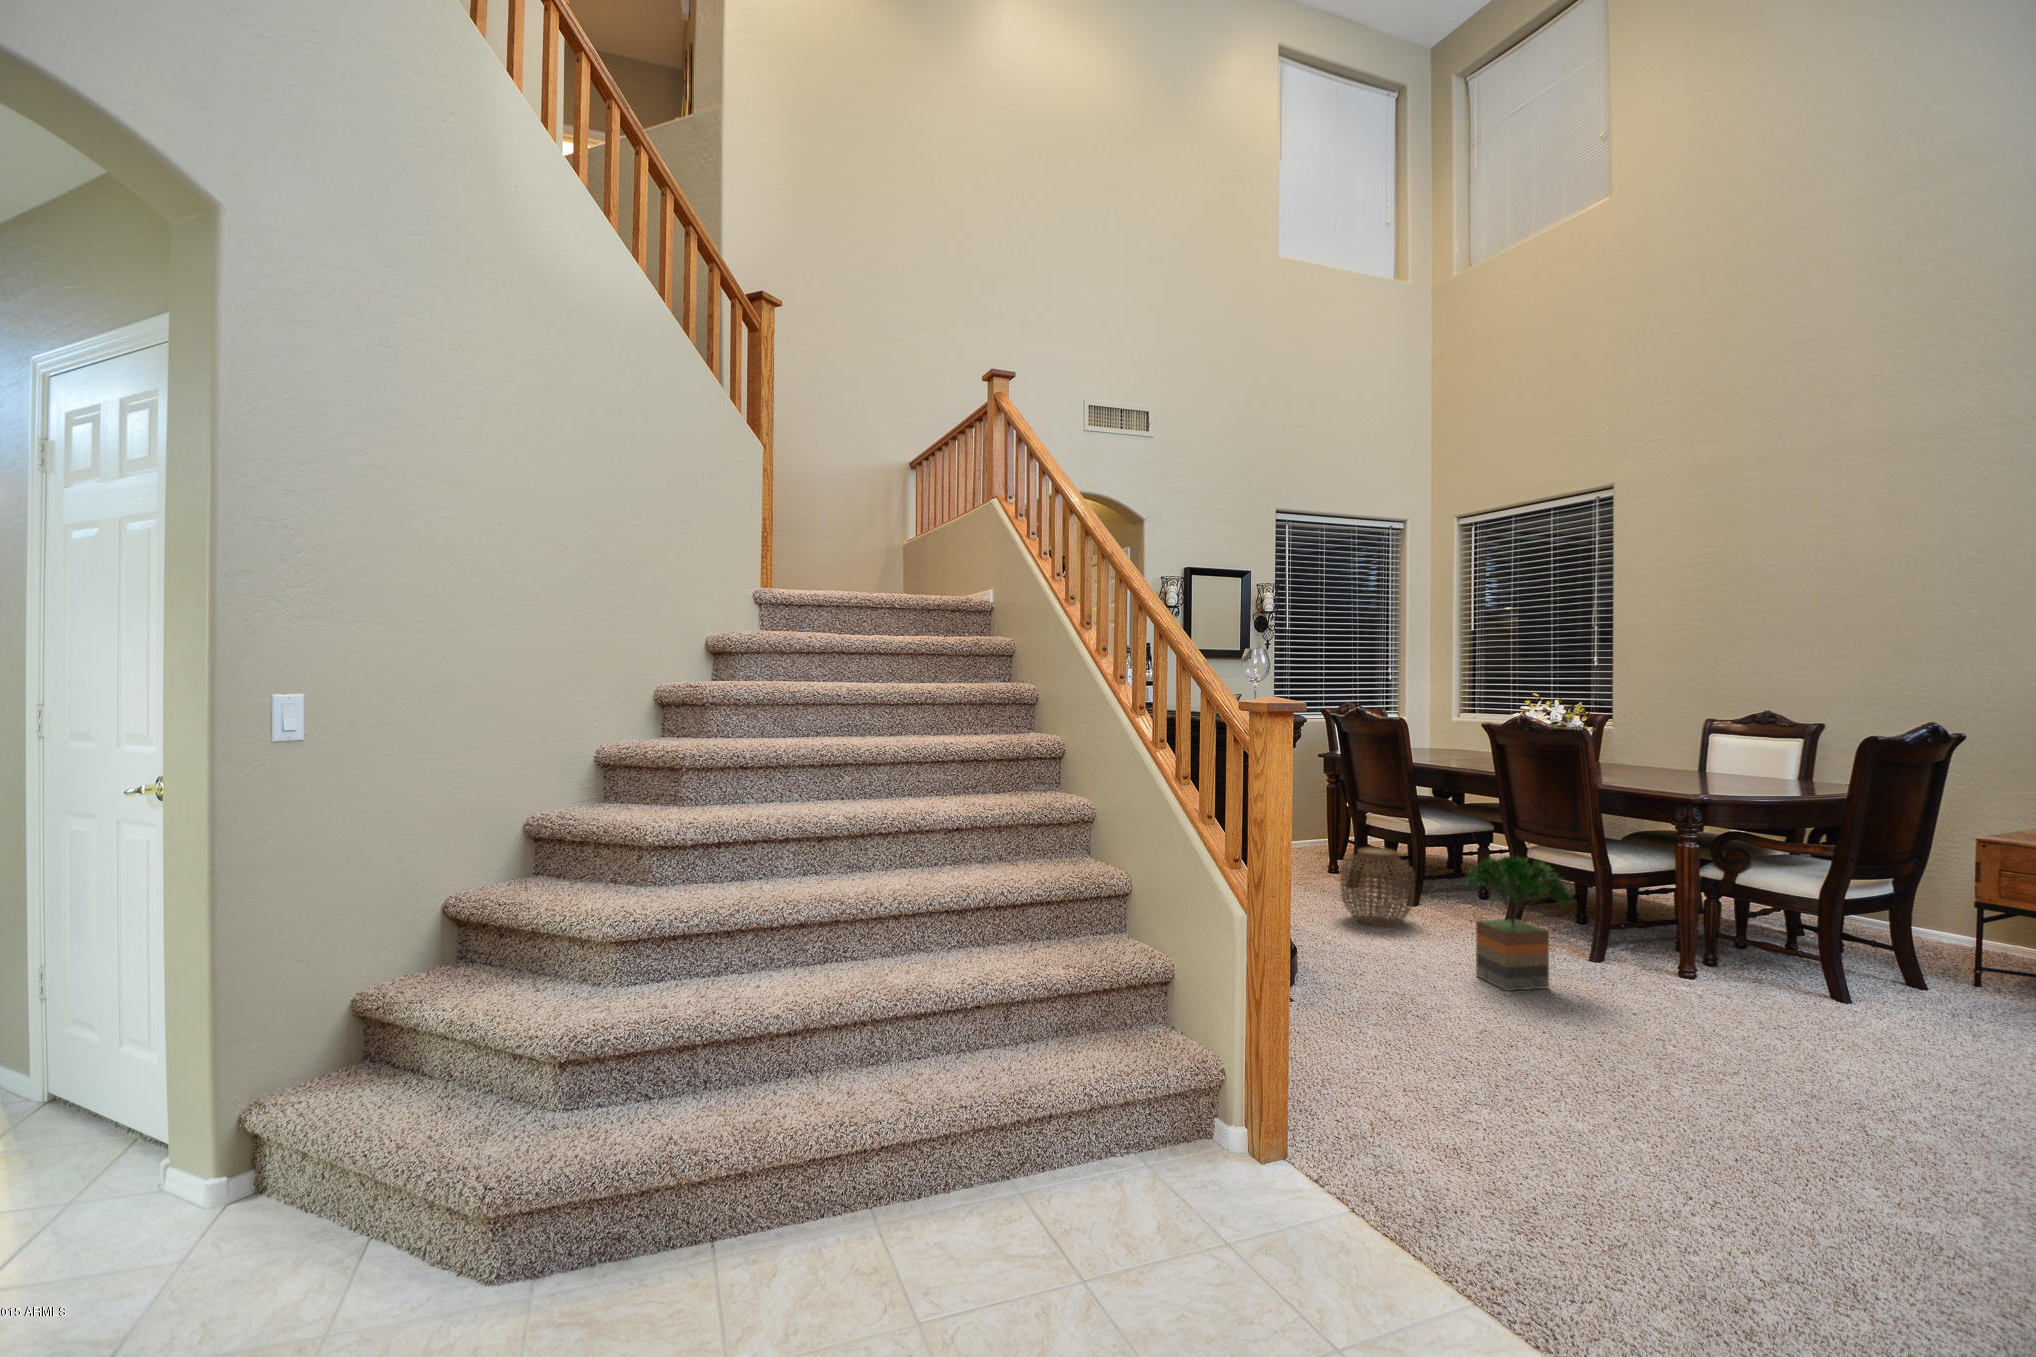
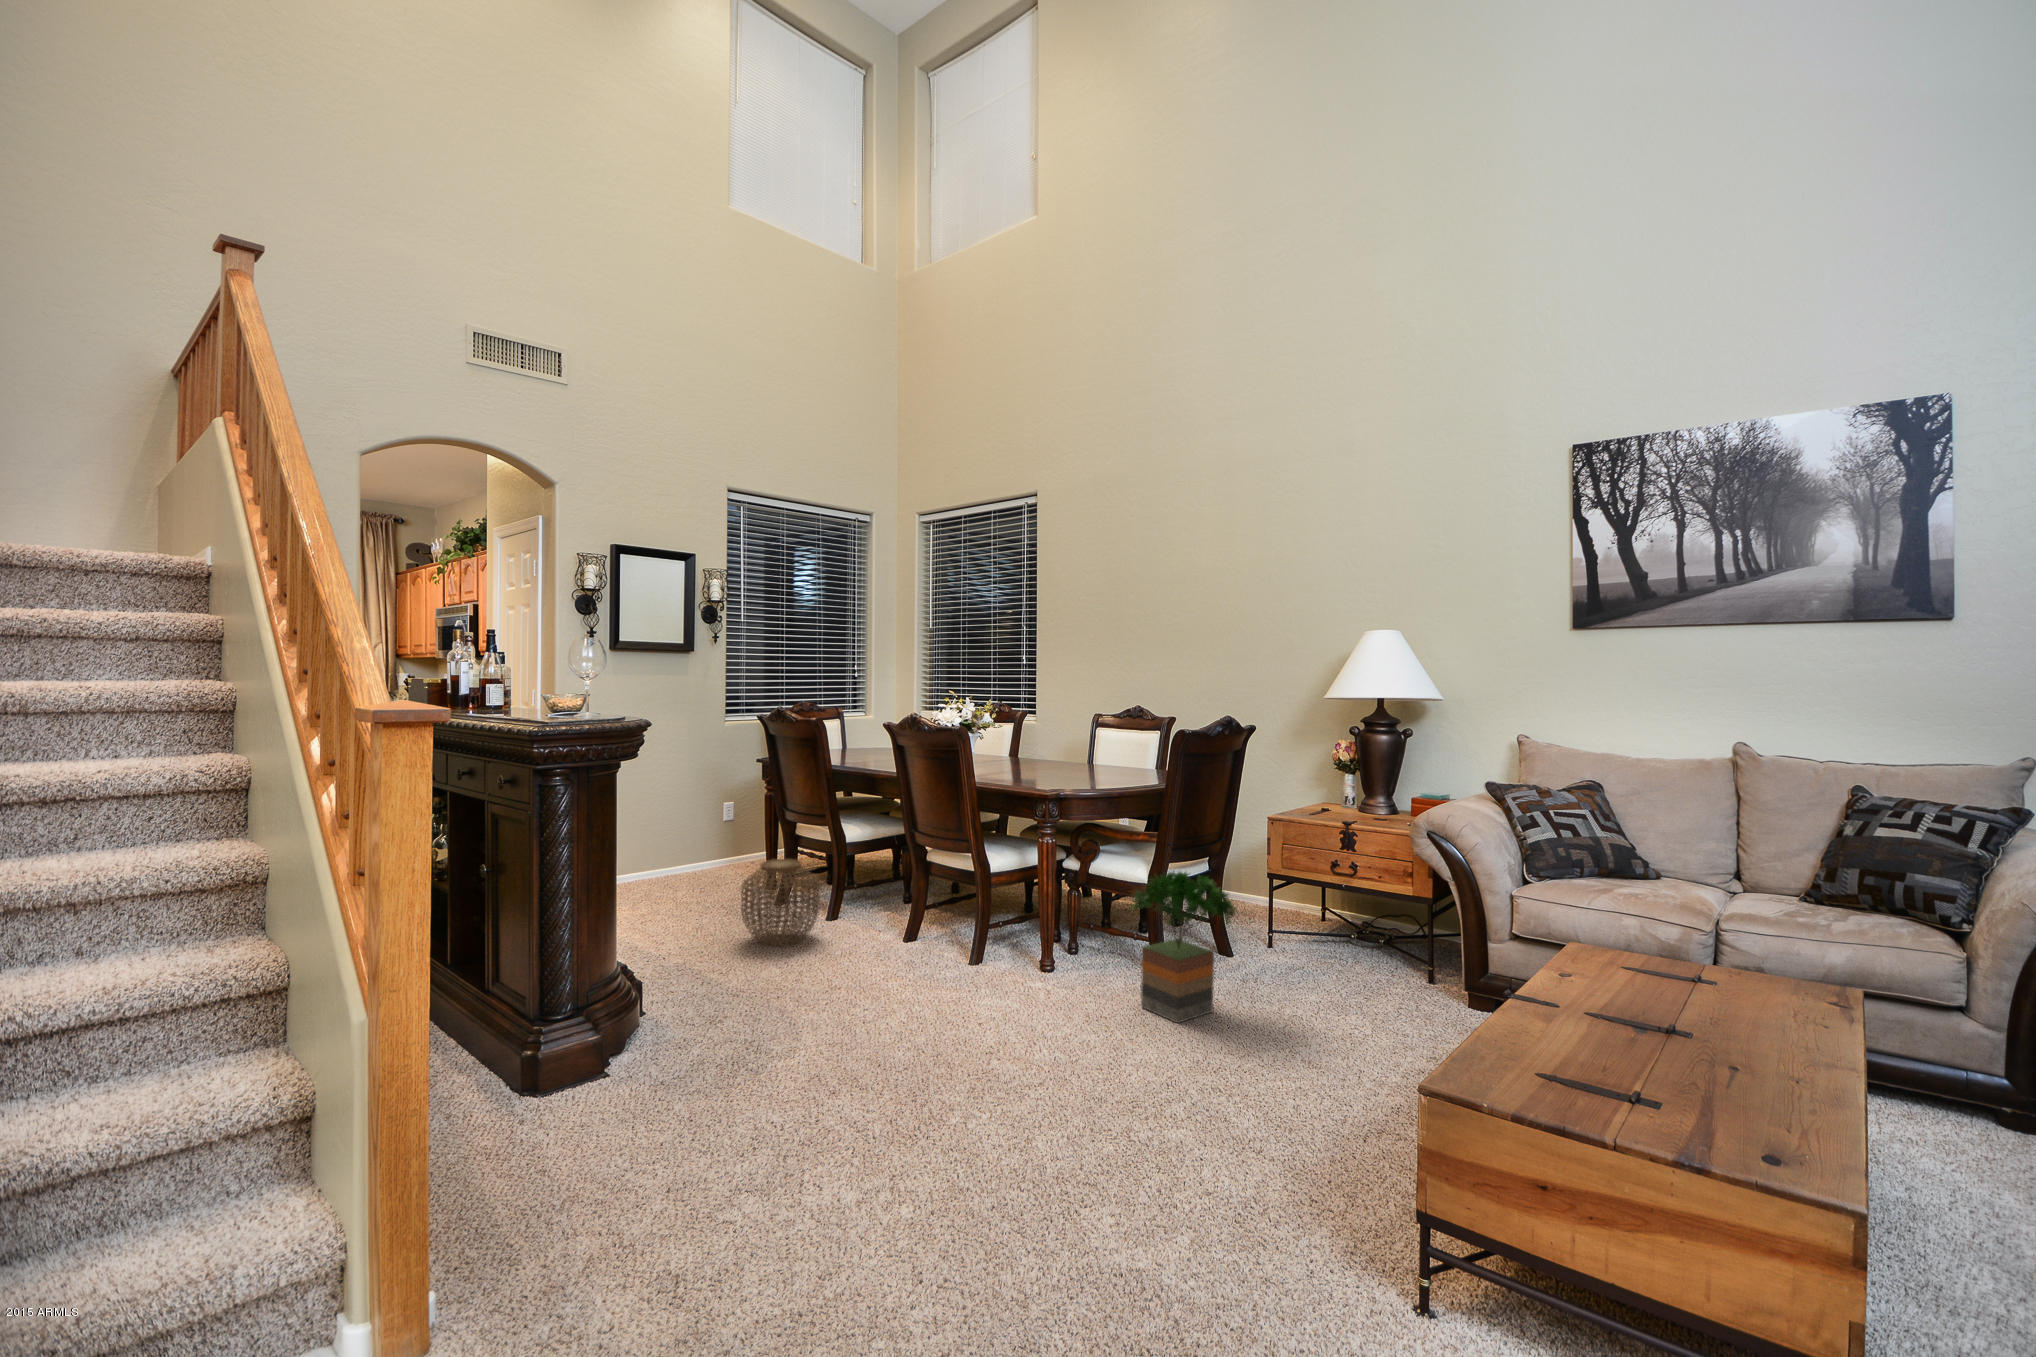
potted tree: present [1466,856,1573,991] -> present [1133,871,1238,1023]

